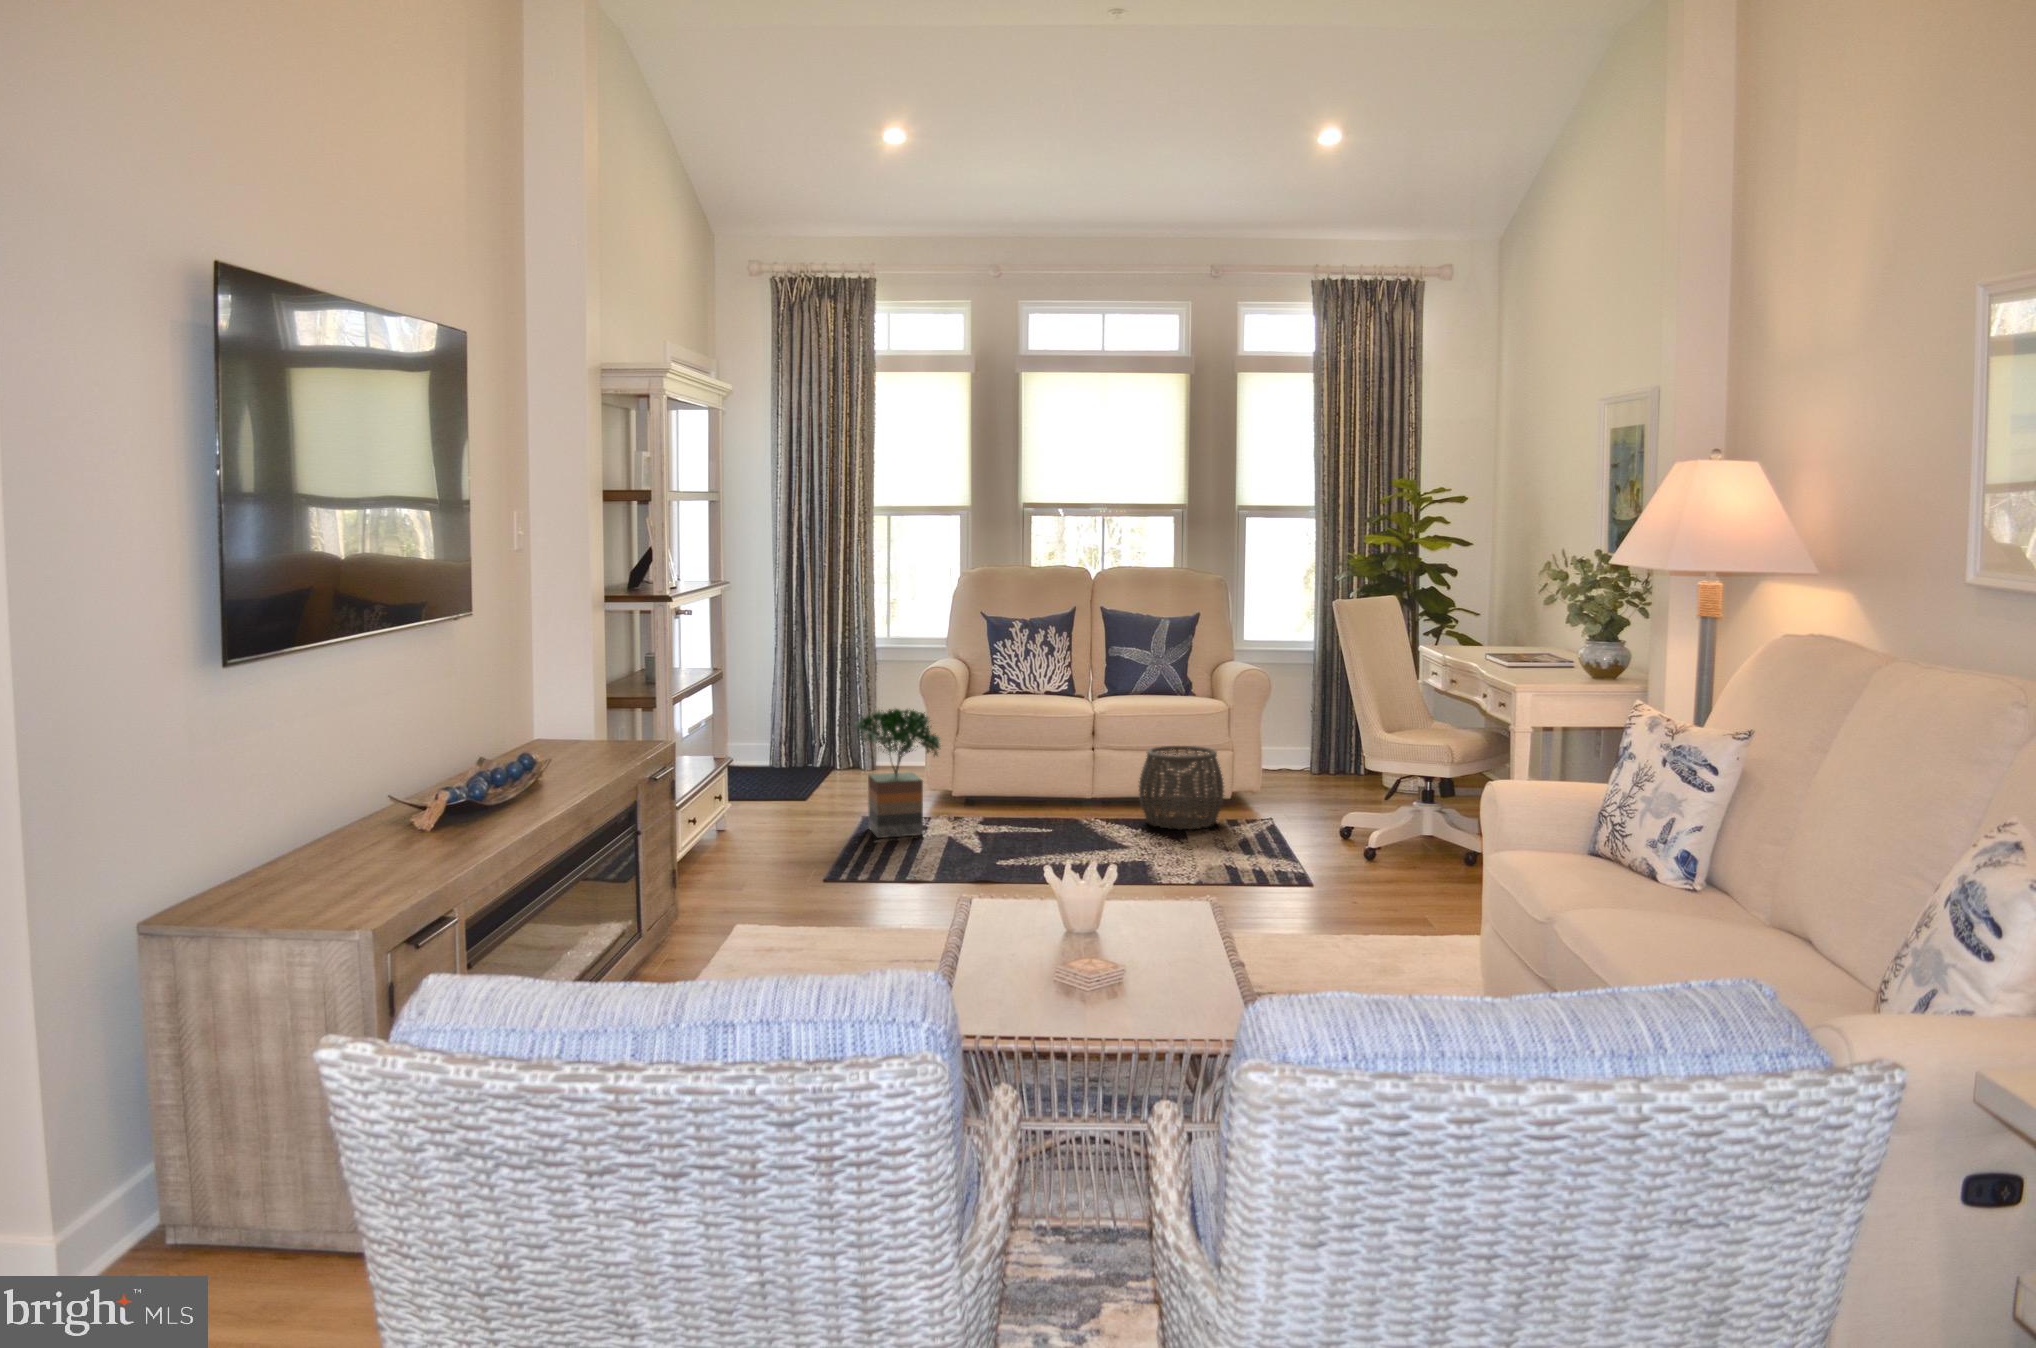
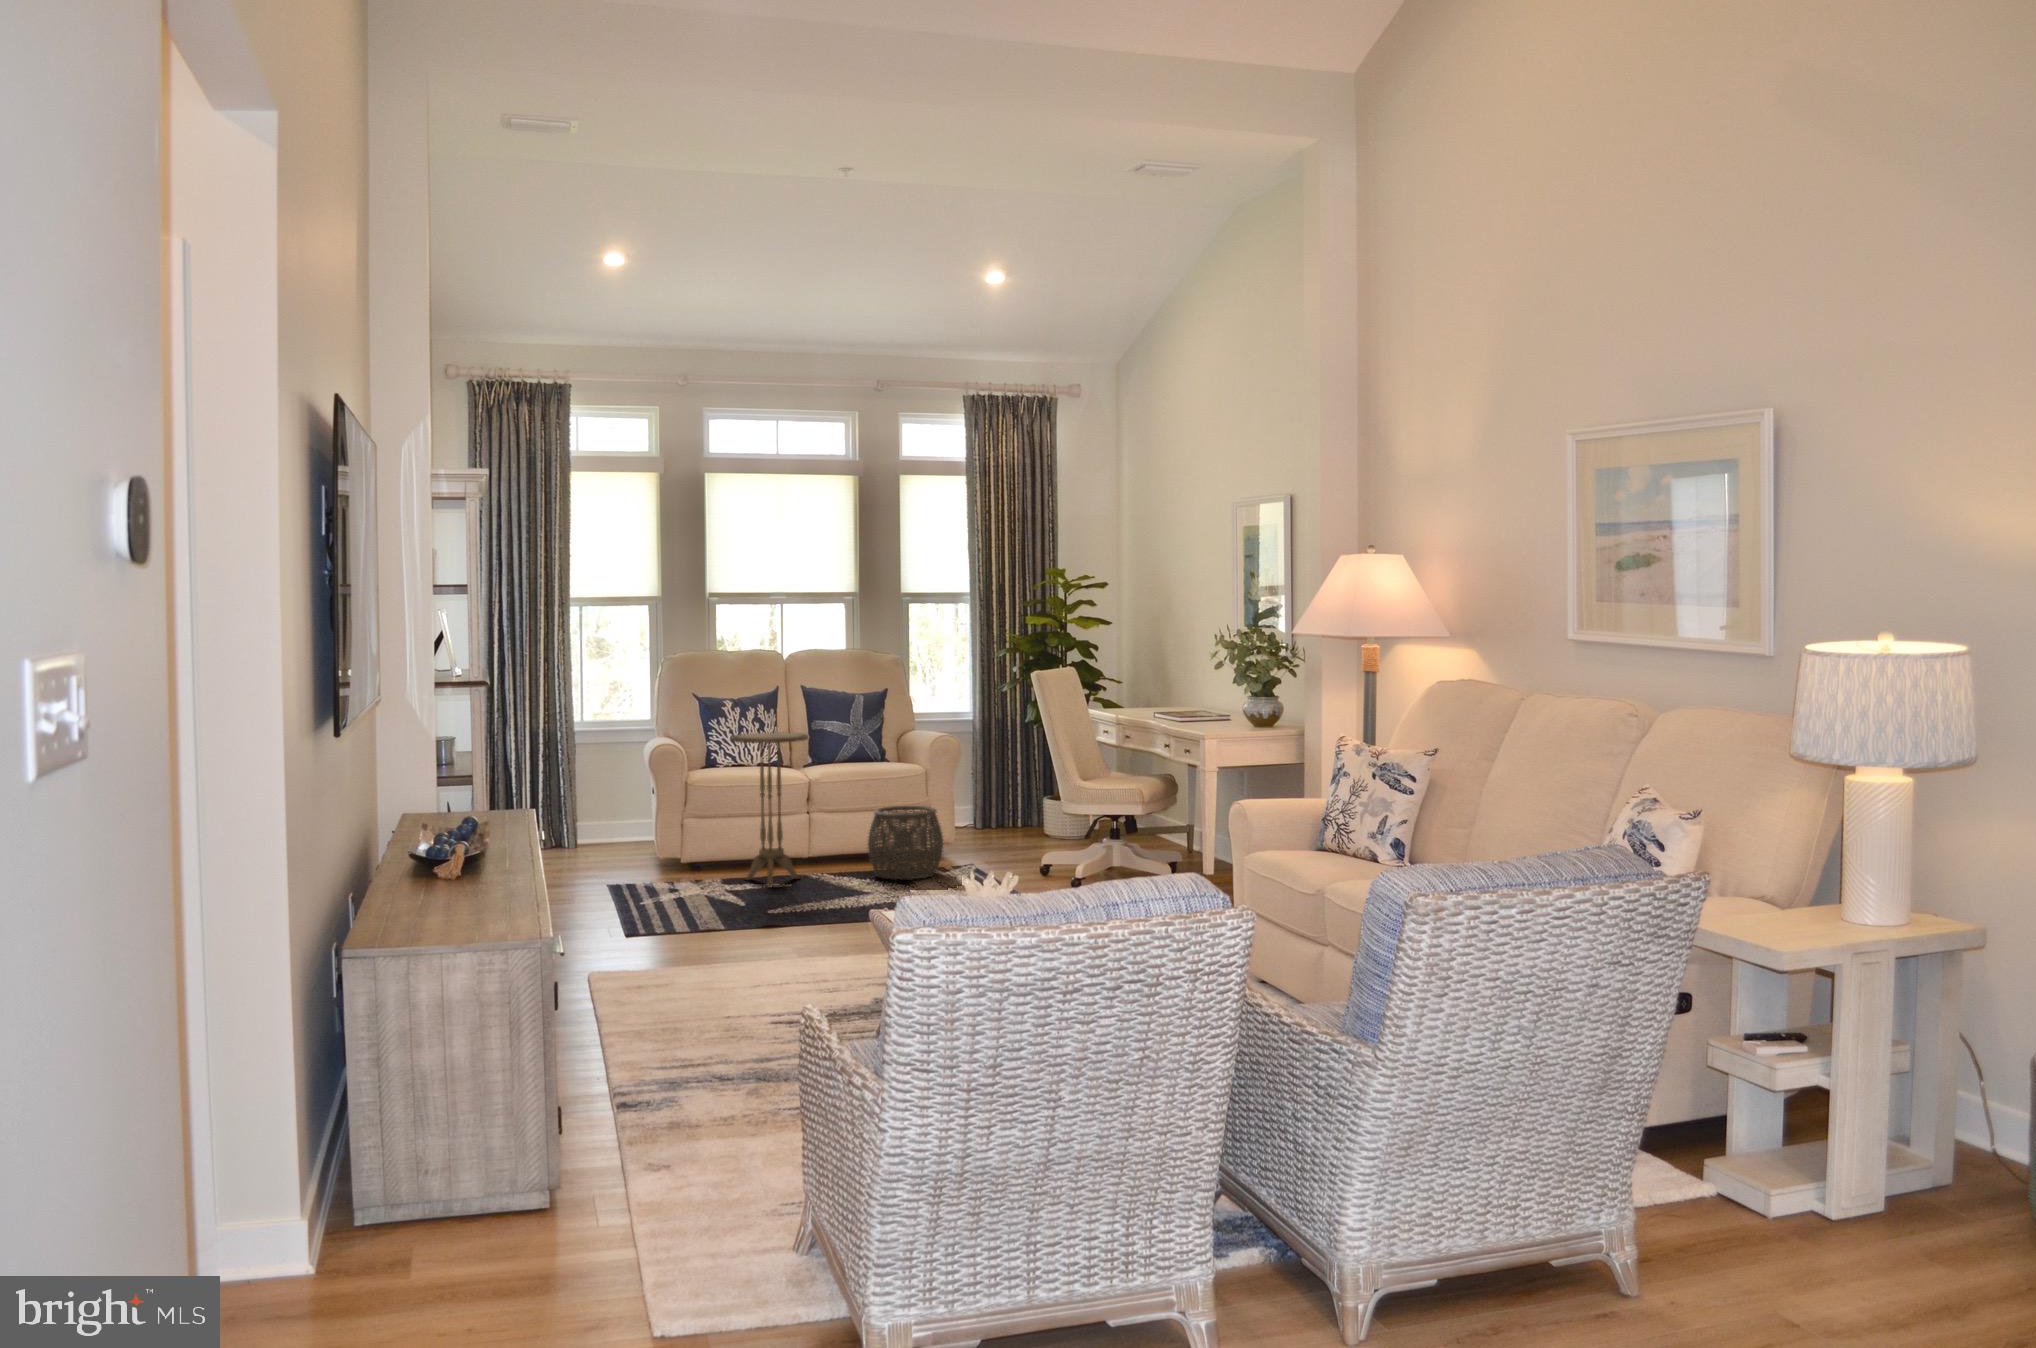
side table: none [991,659,1075,827] -> present [730,732,809,887]
potted tree: present [856,709,941,838] -> none [610,782,701,906]

